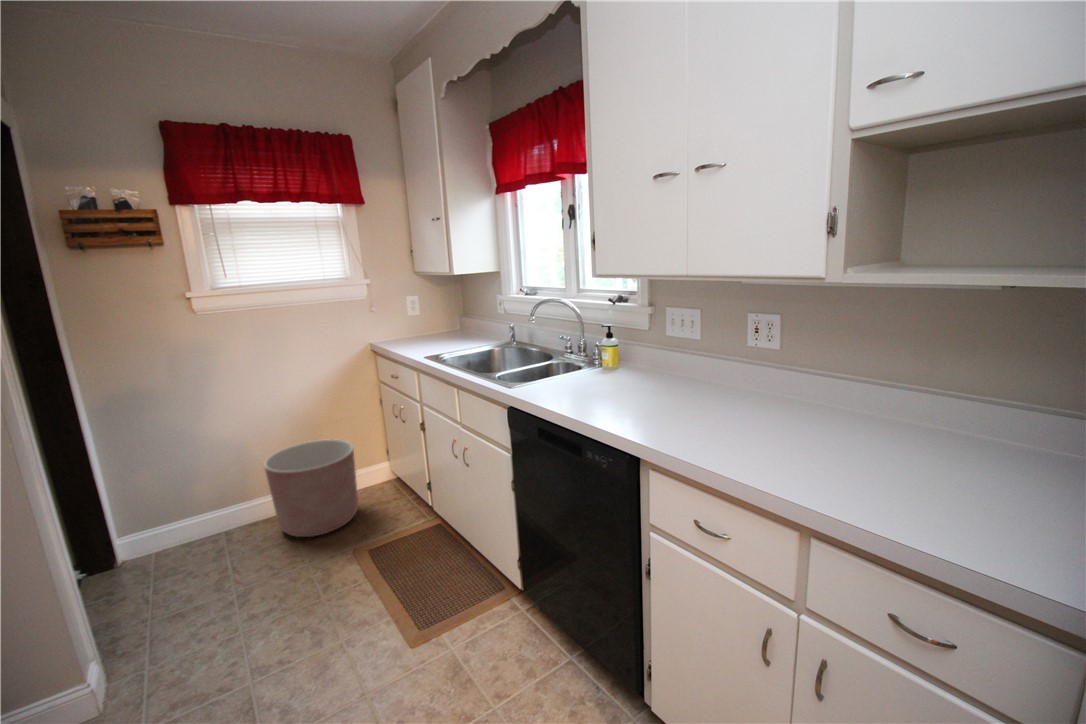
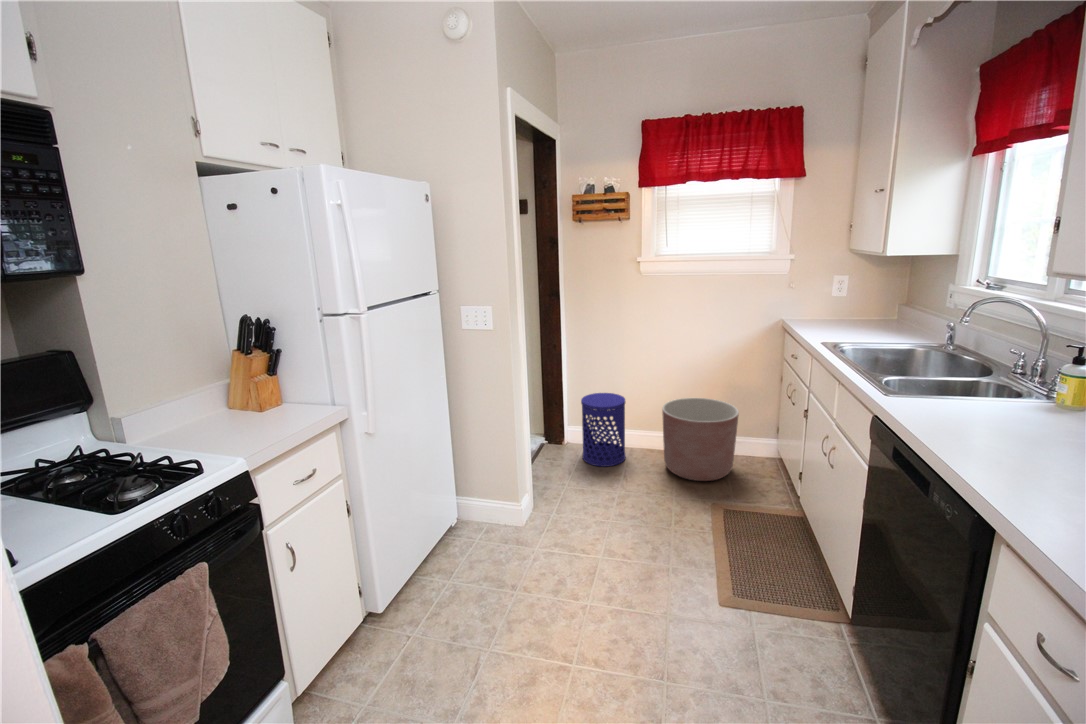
waste bin: none [138,469,225,573] -> present [581,393,626,467]

